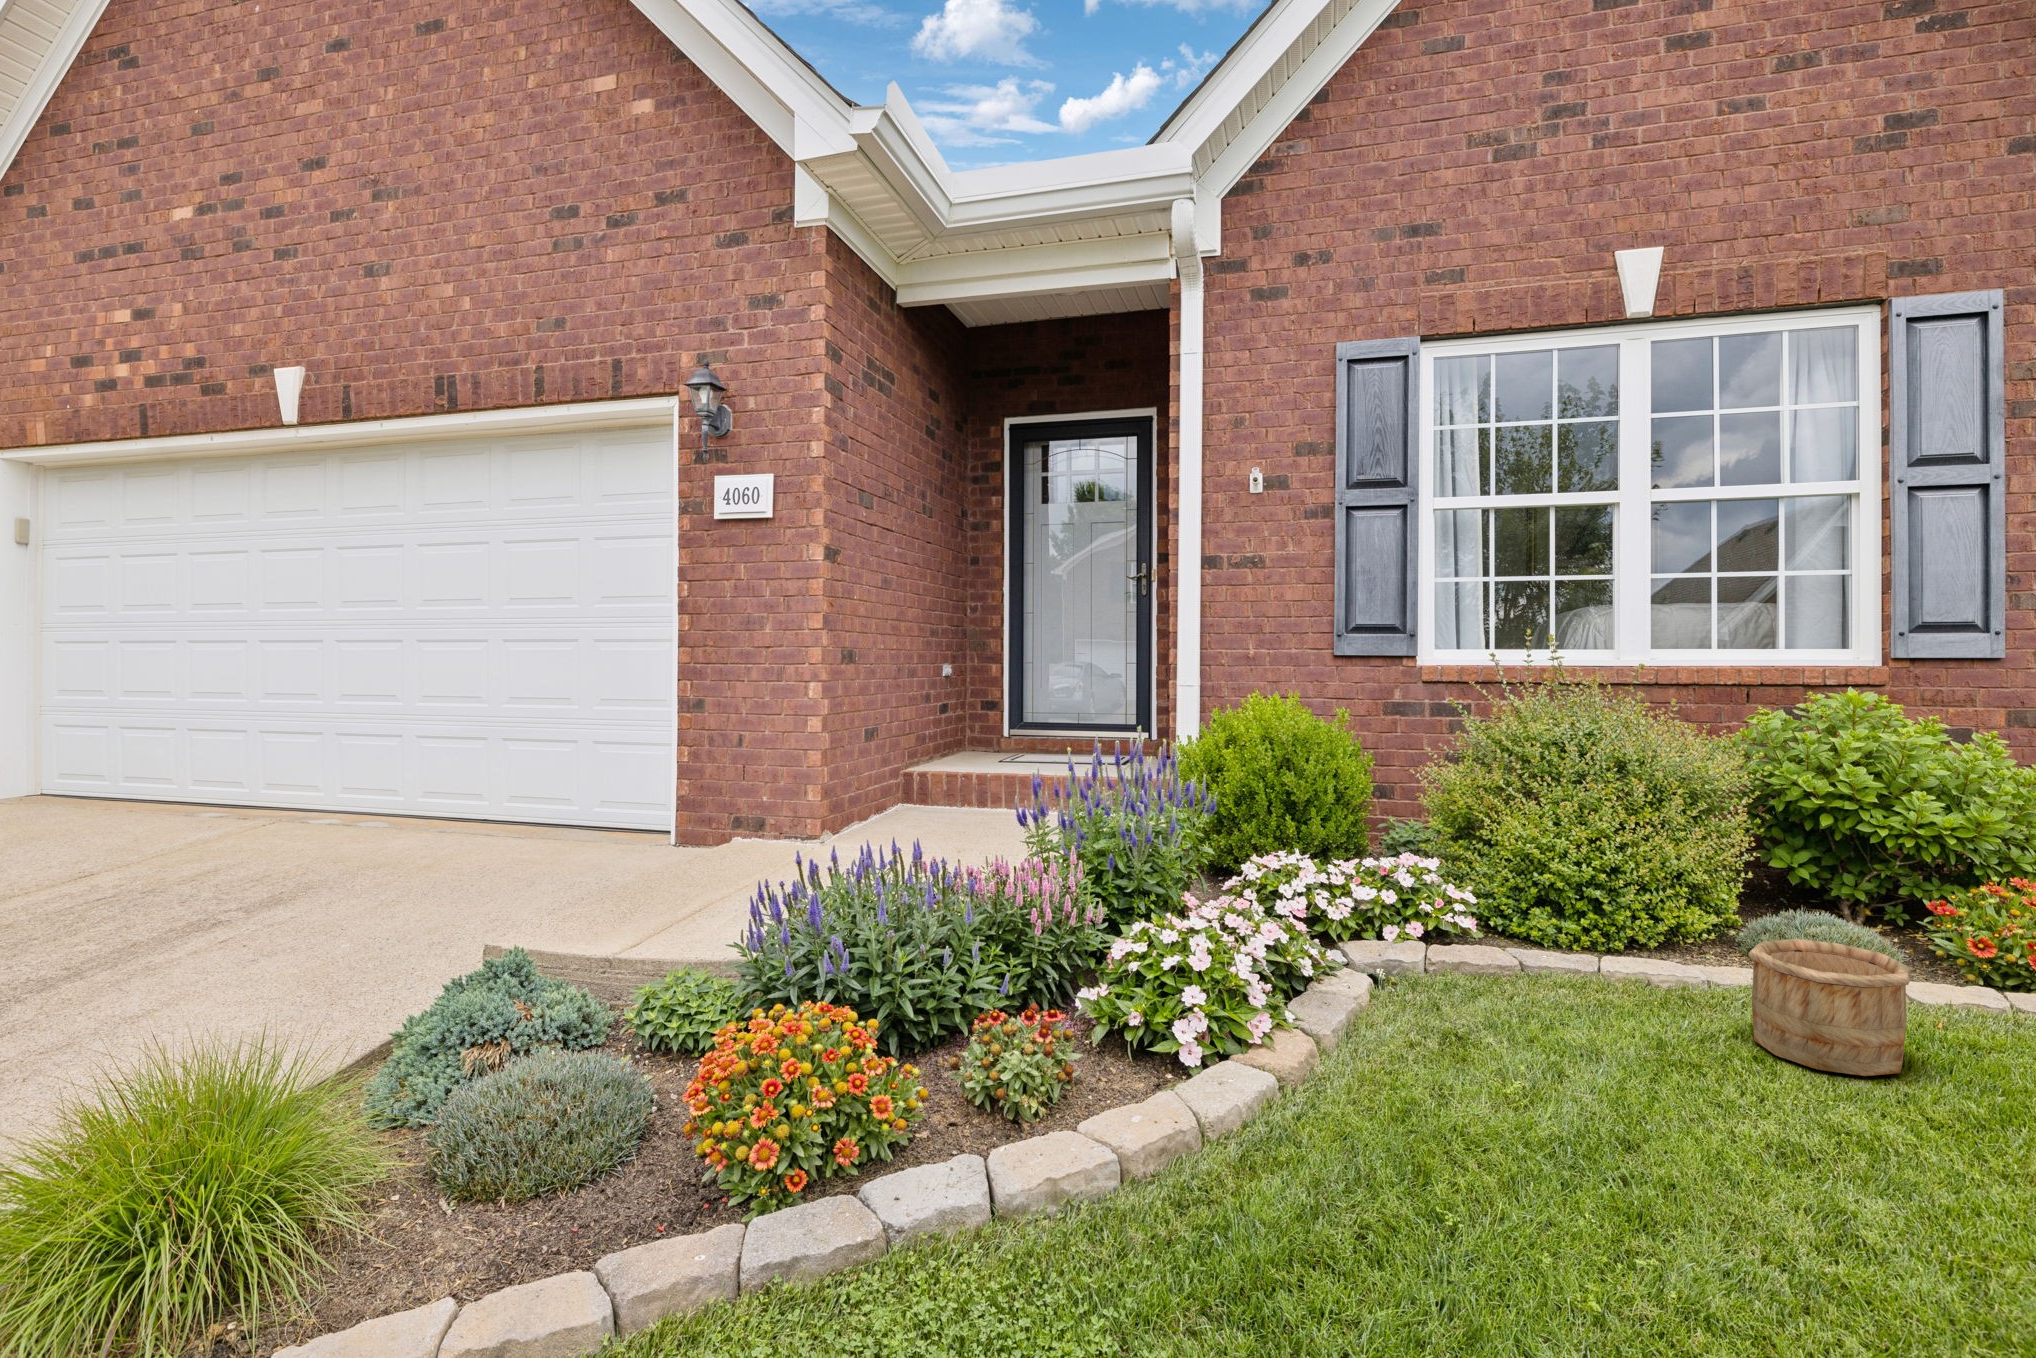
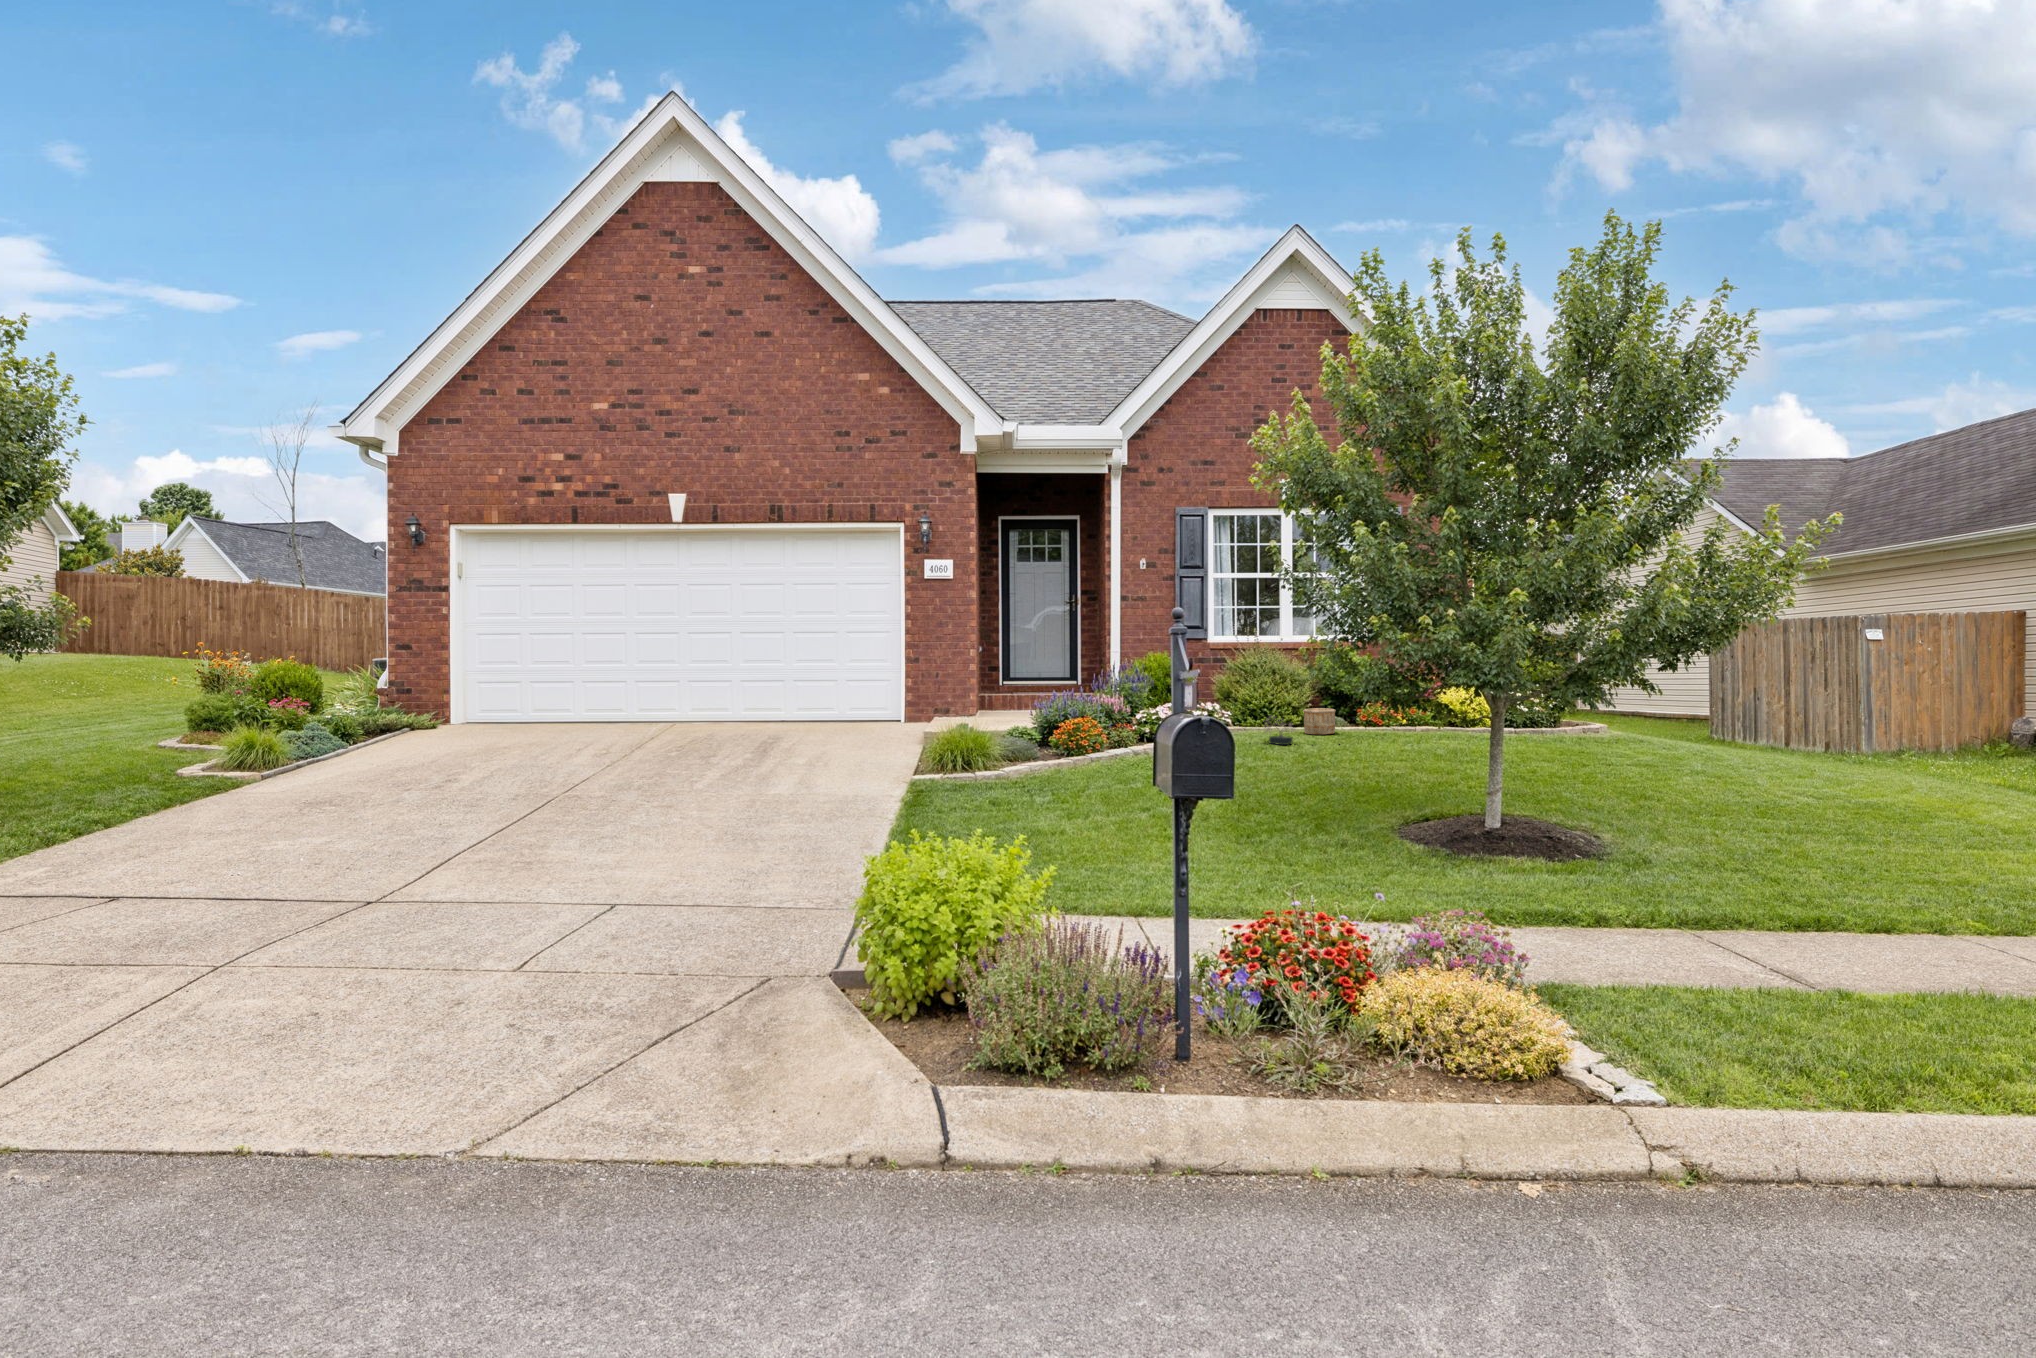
decorative plant: none [1574,1029,1767,1215] -> present [1266,721,1293,745]

